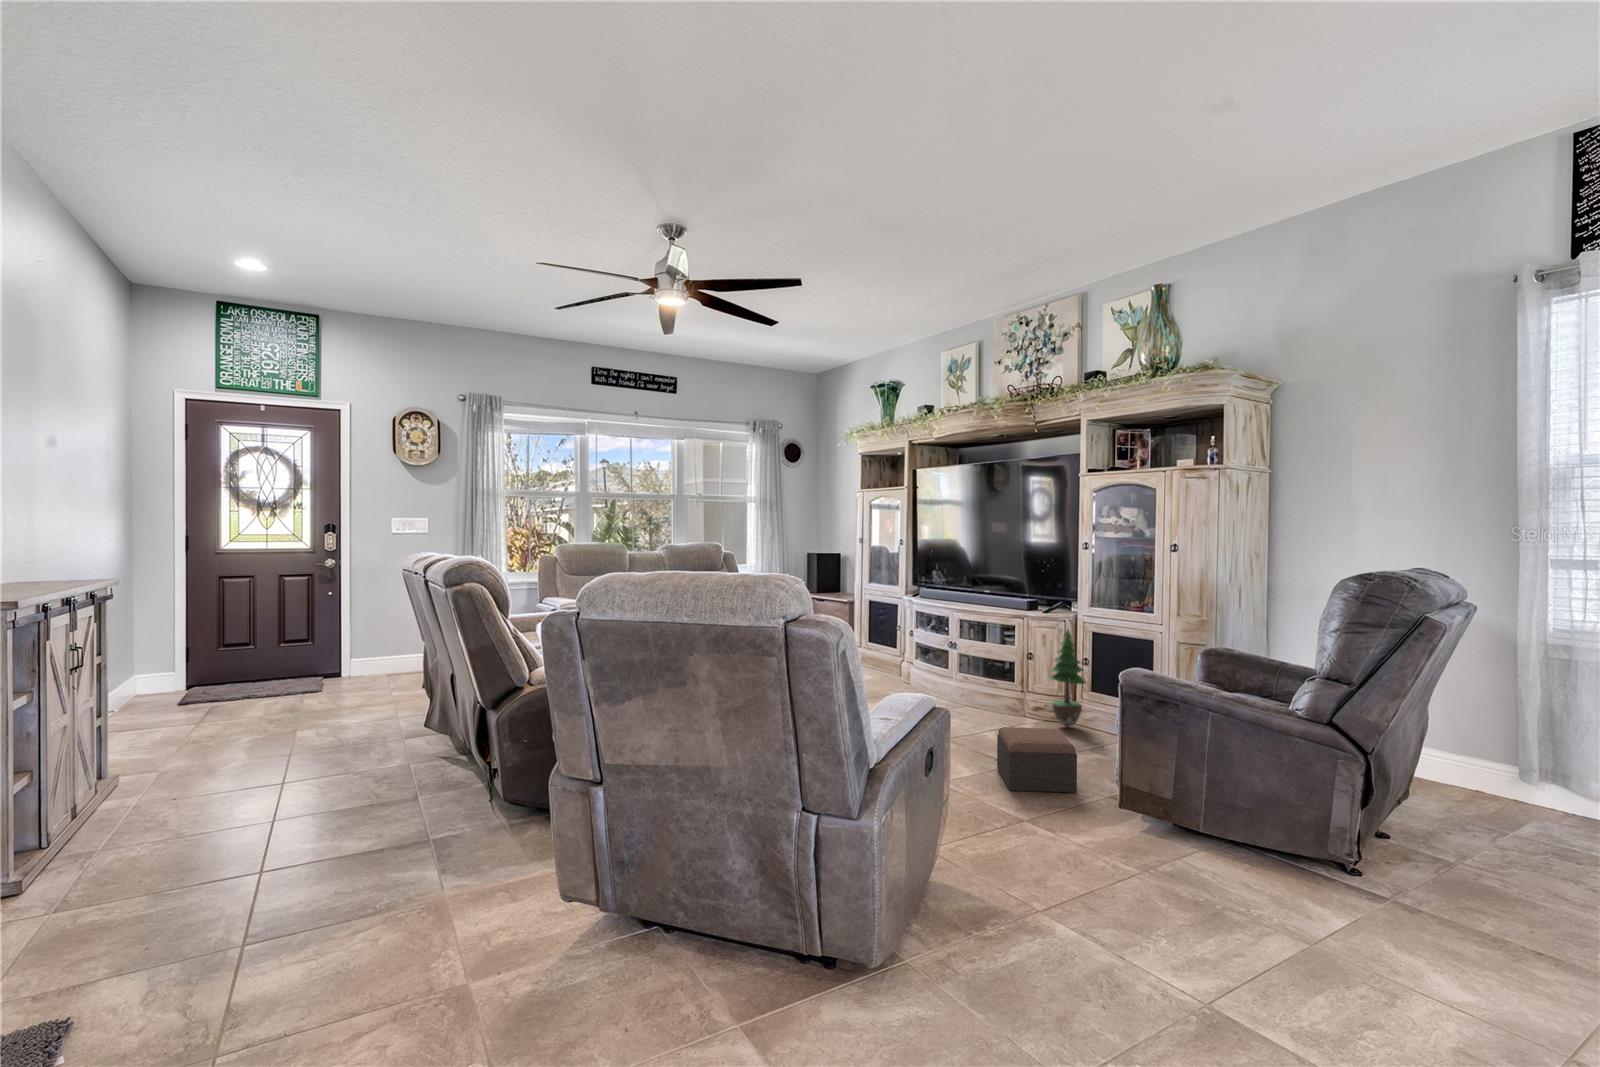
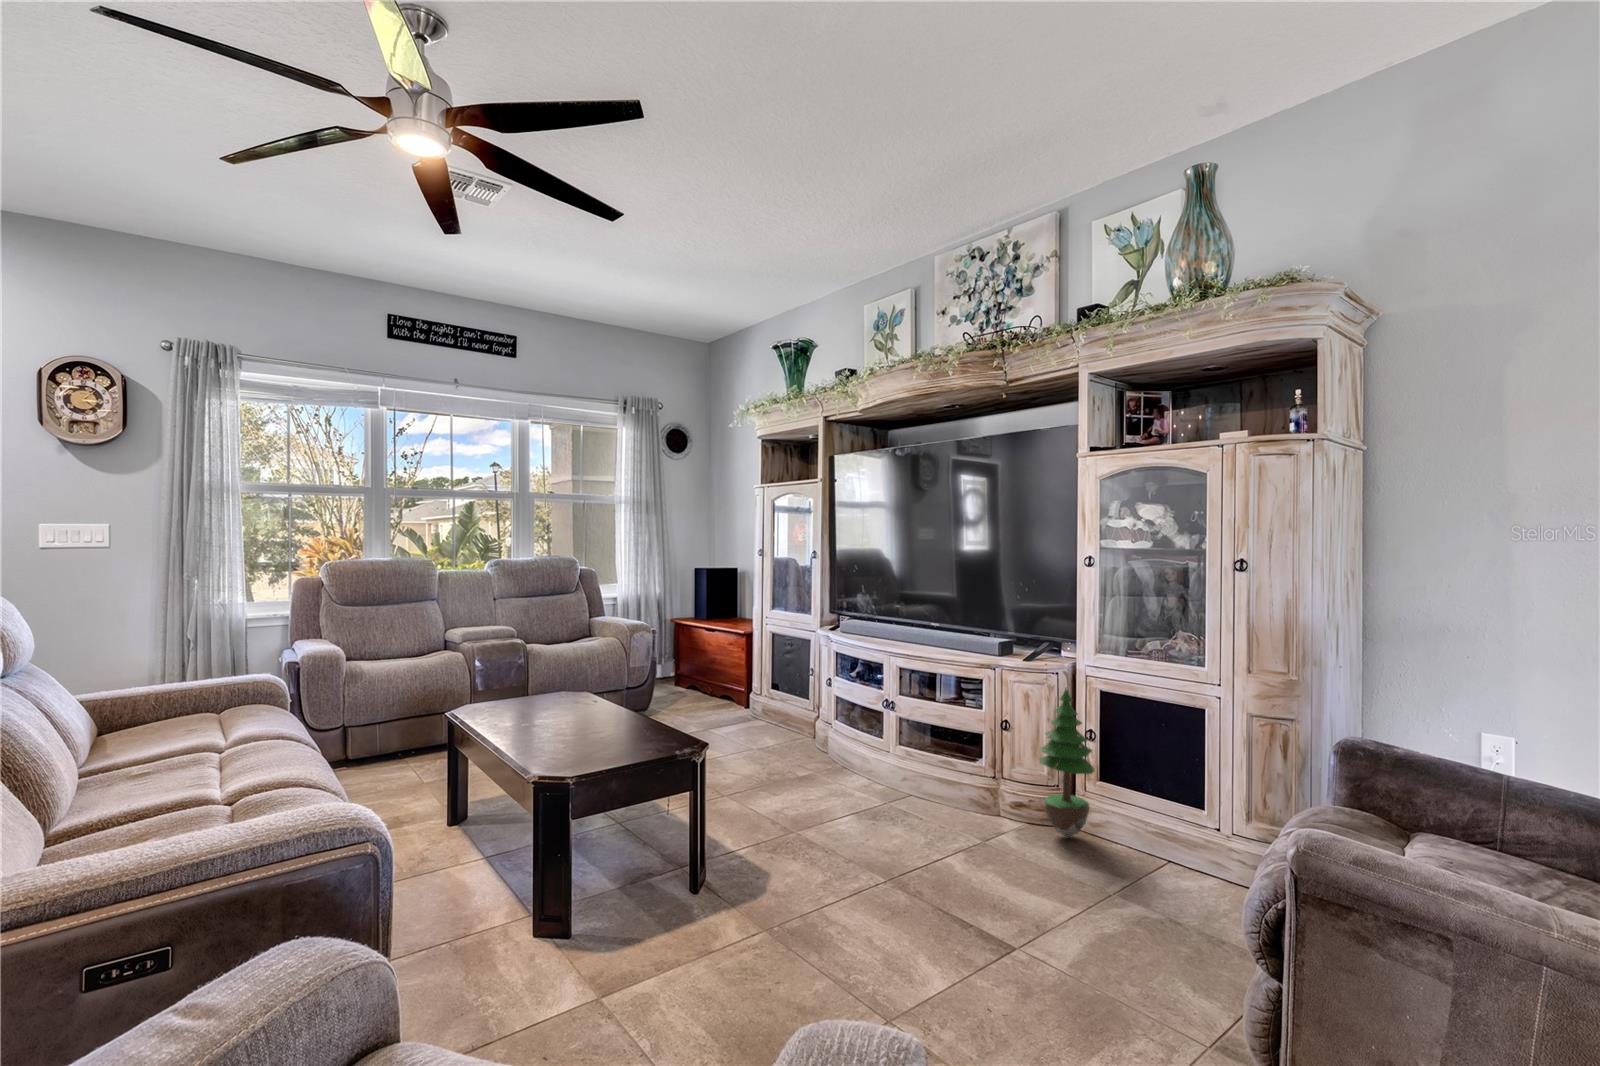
footstool: present [997,727,1077,793] -> none [989,889,1149,1037]

